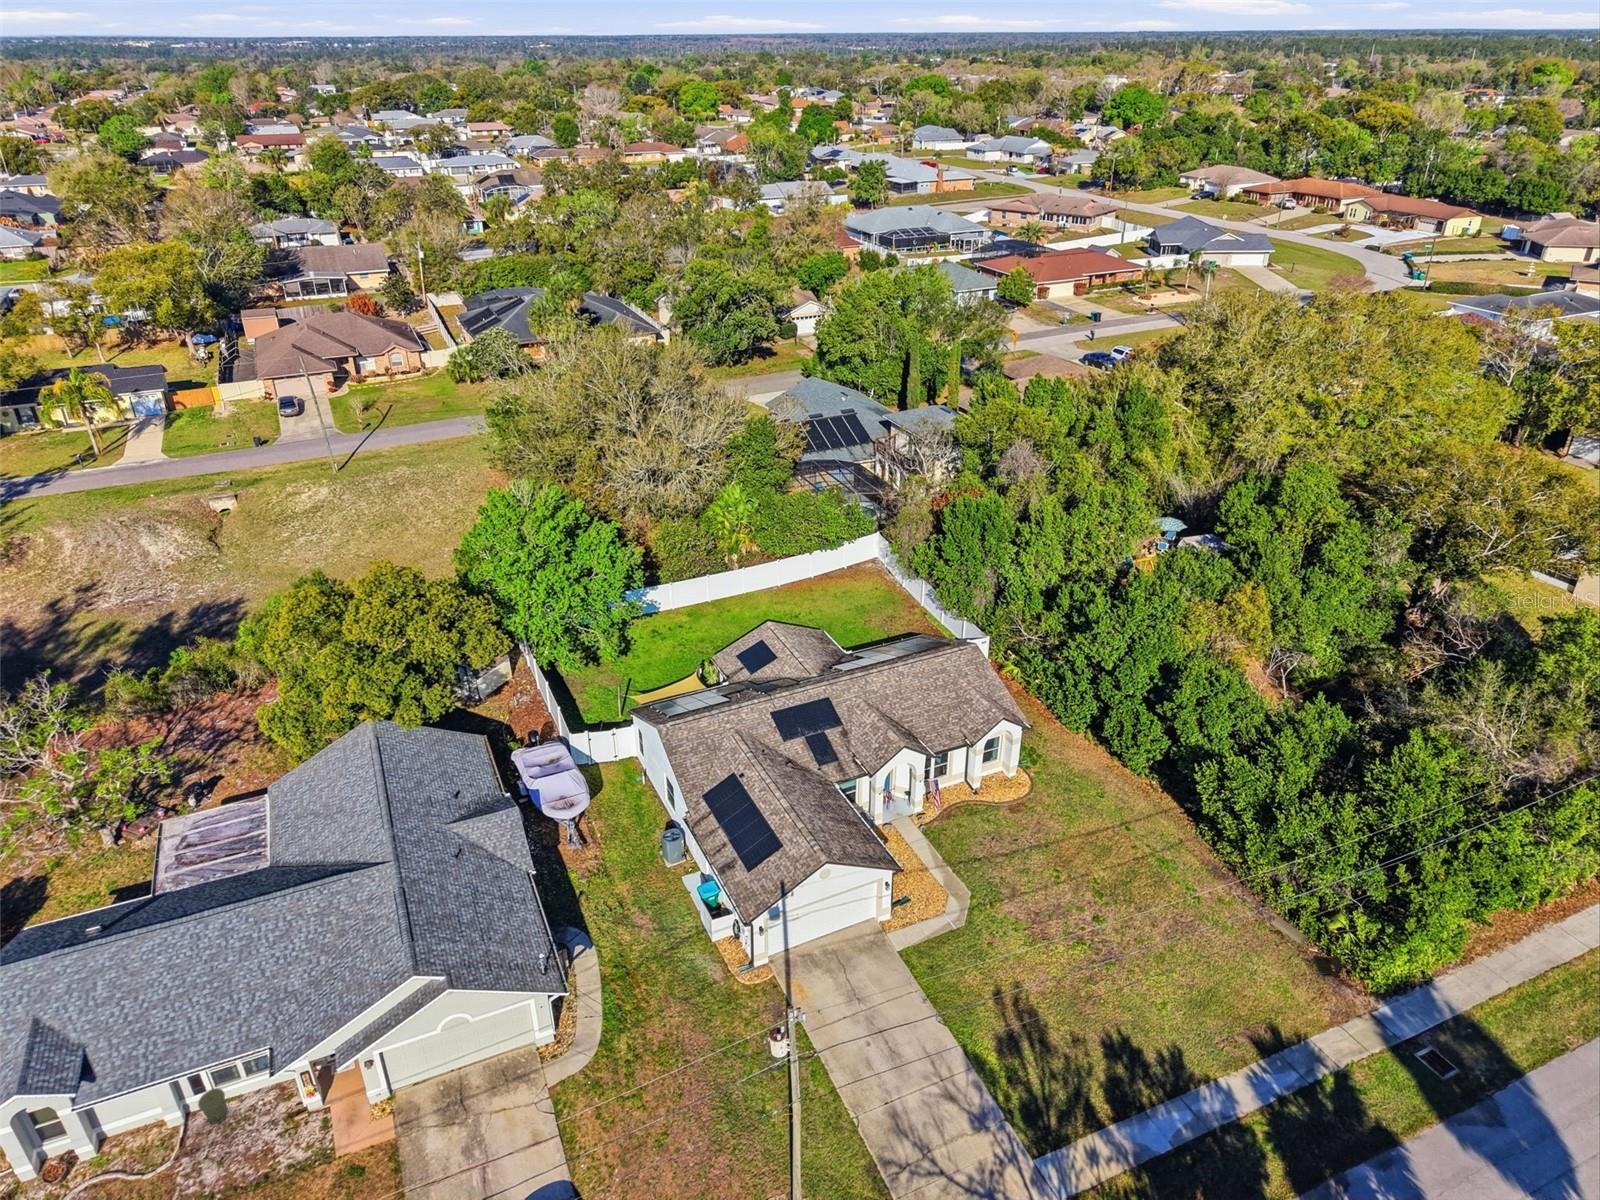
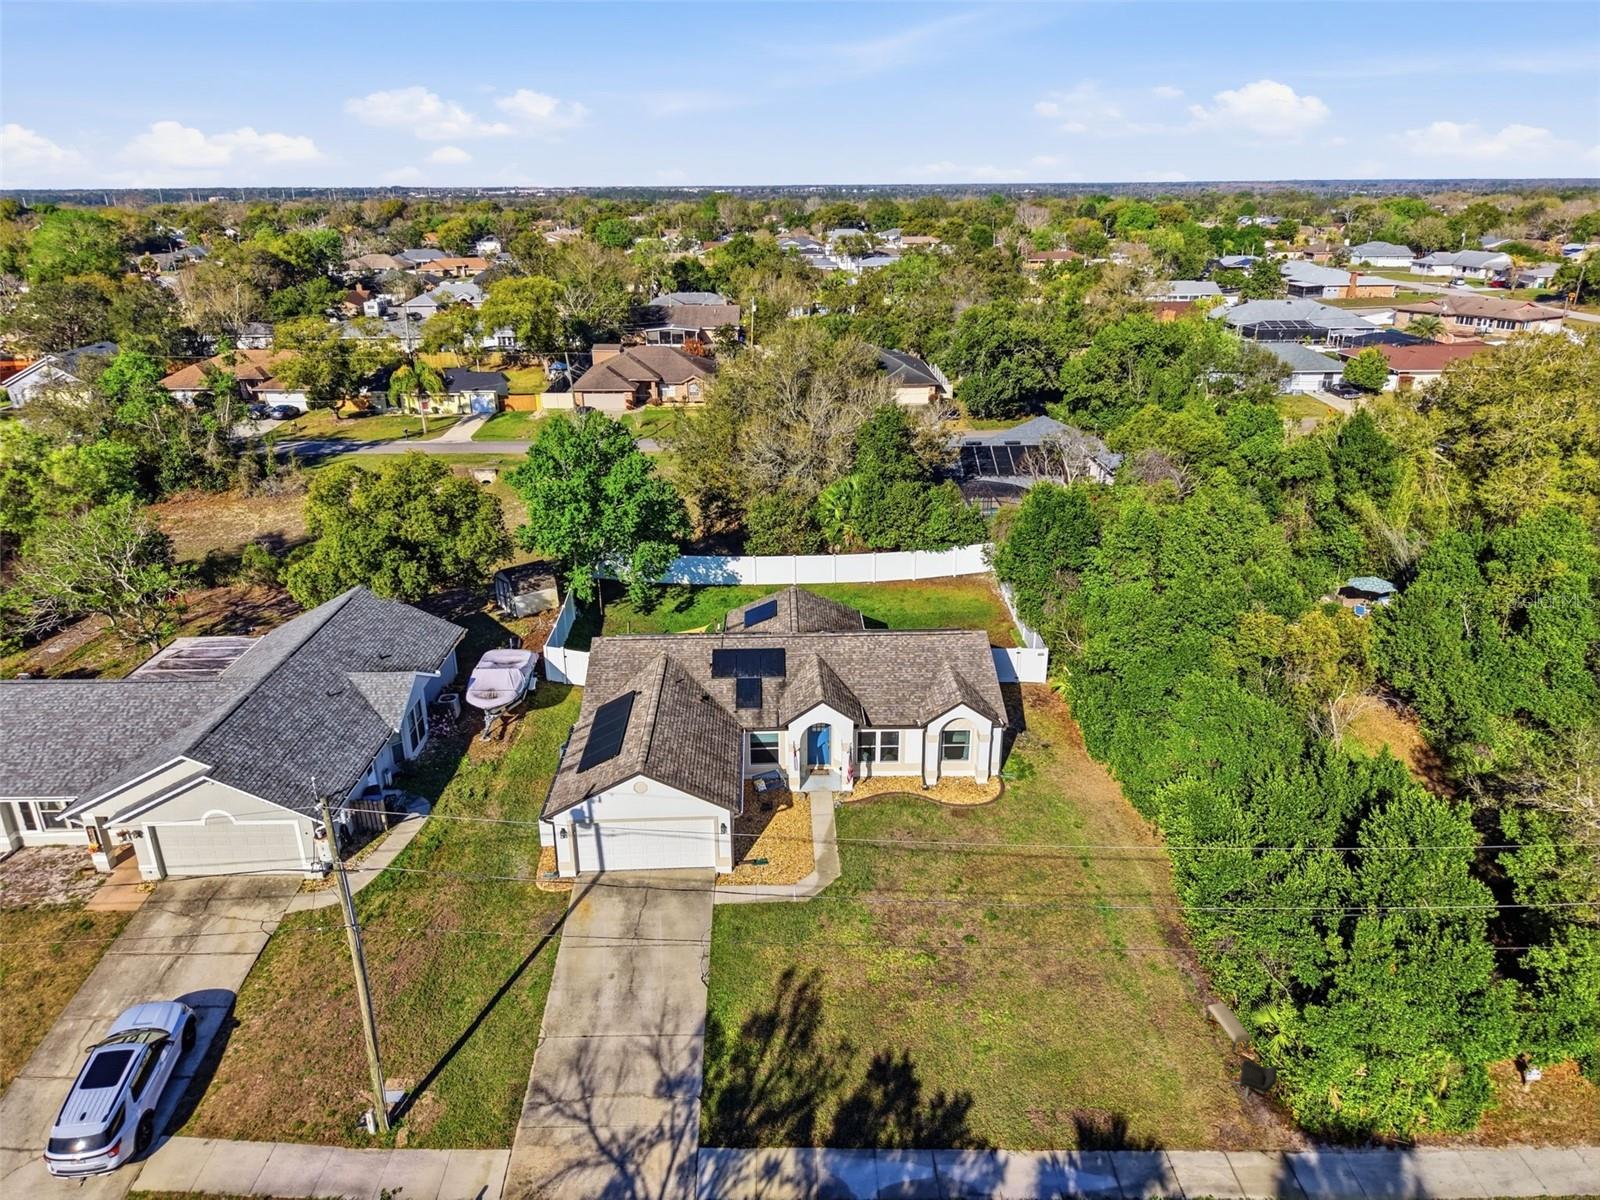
trash can: present [198,1088,228,1123] -> none [39,831,68,861]

